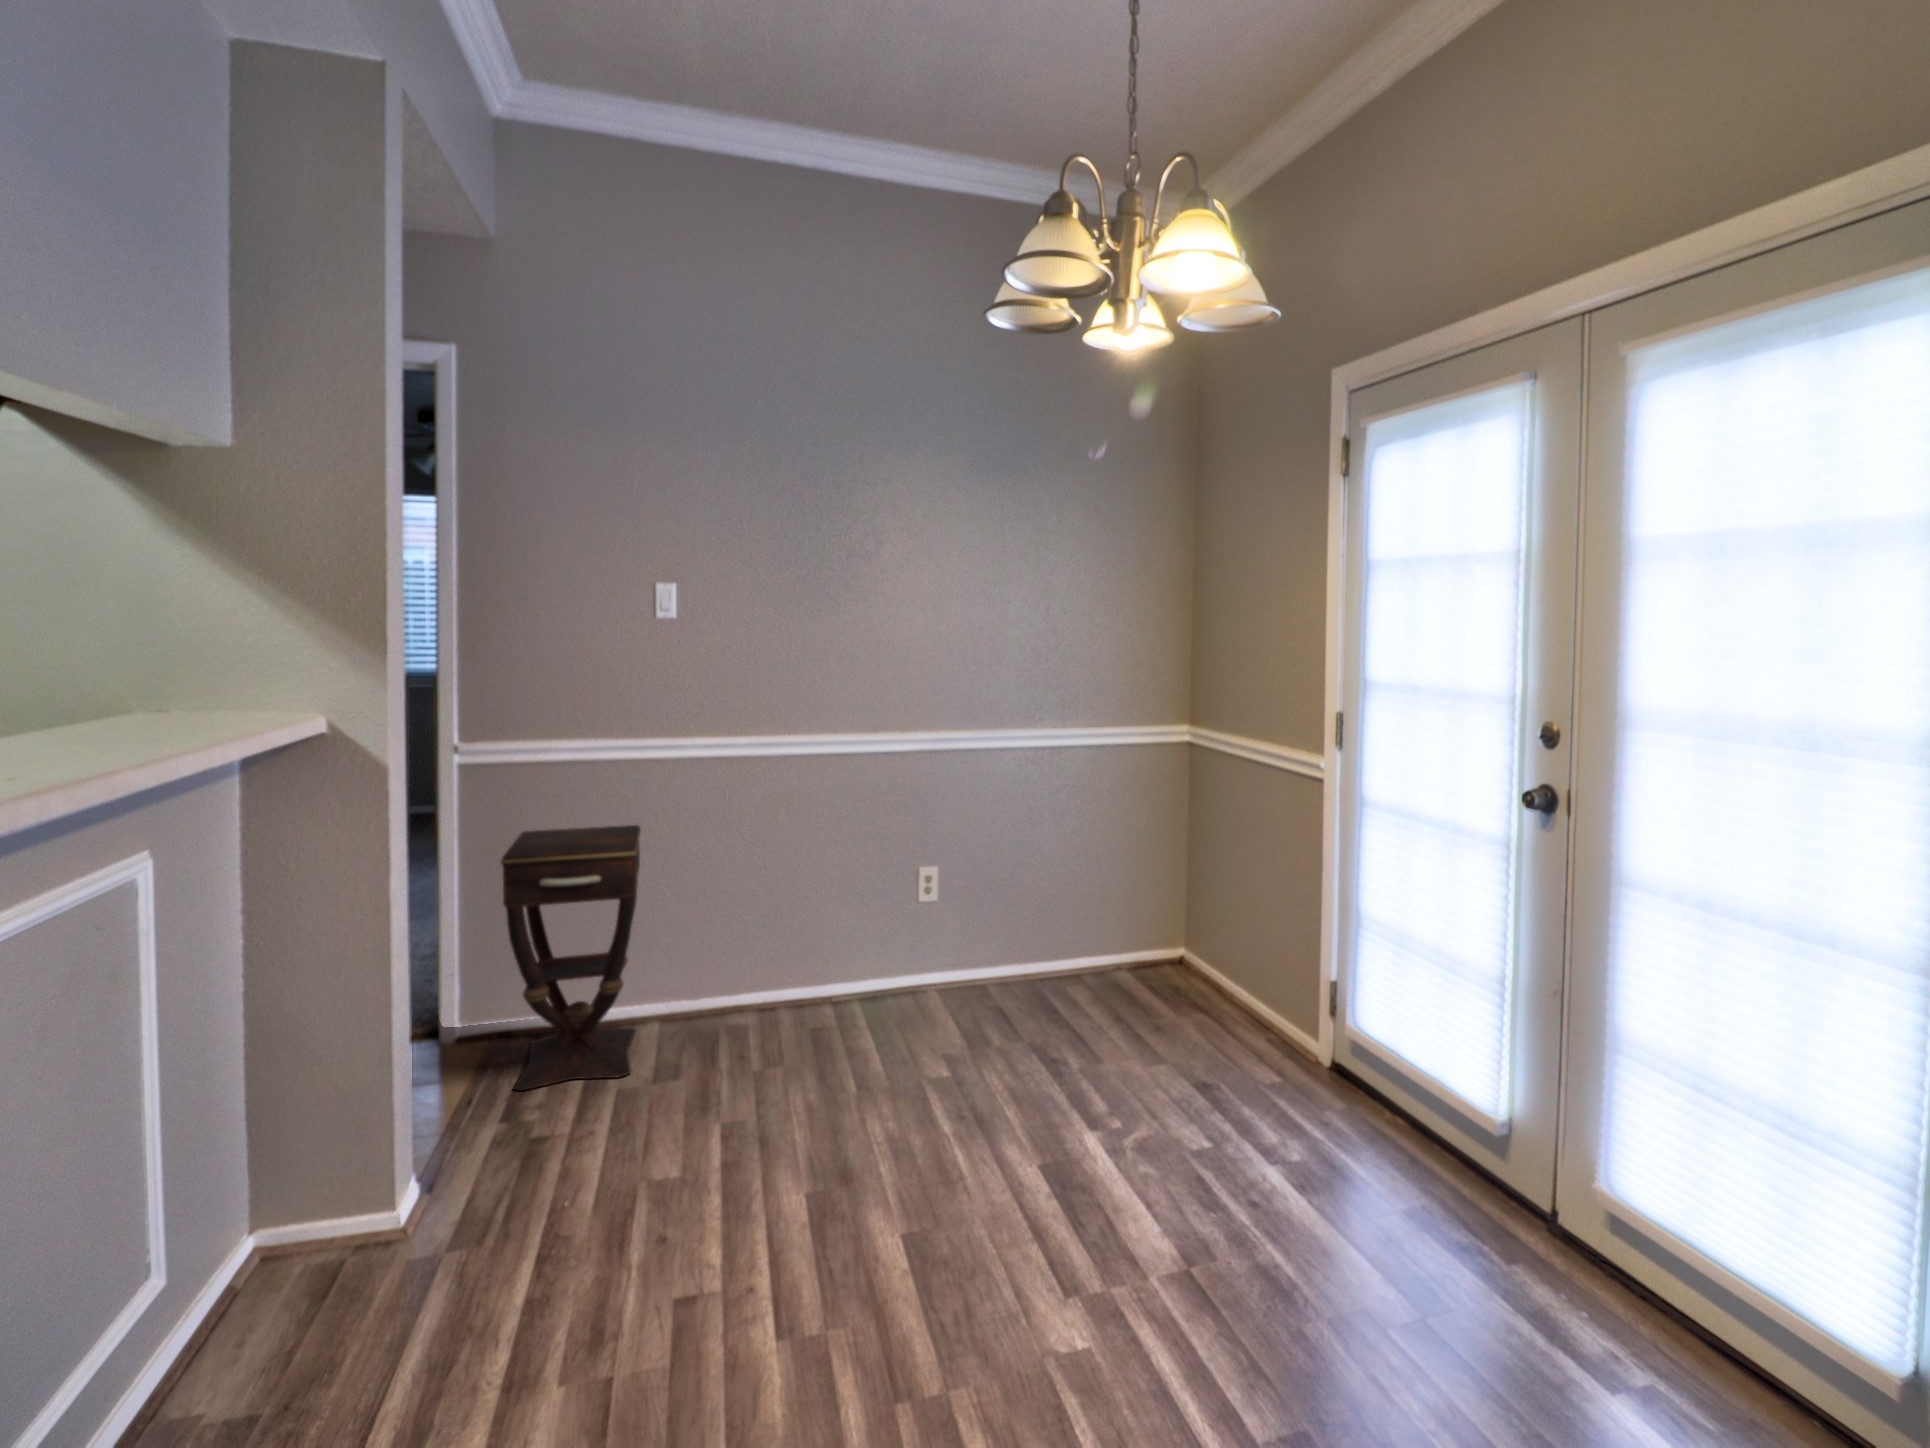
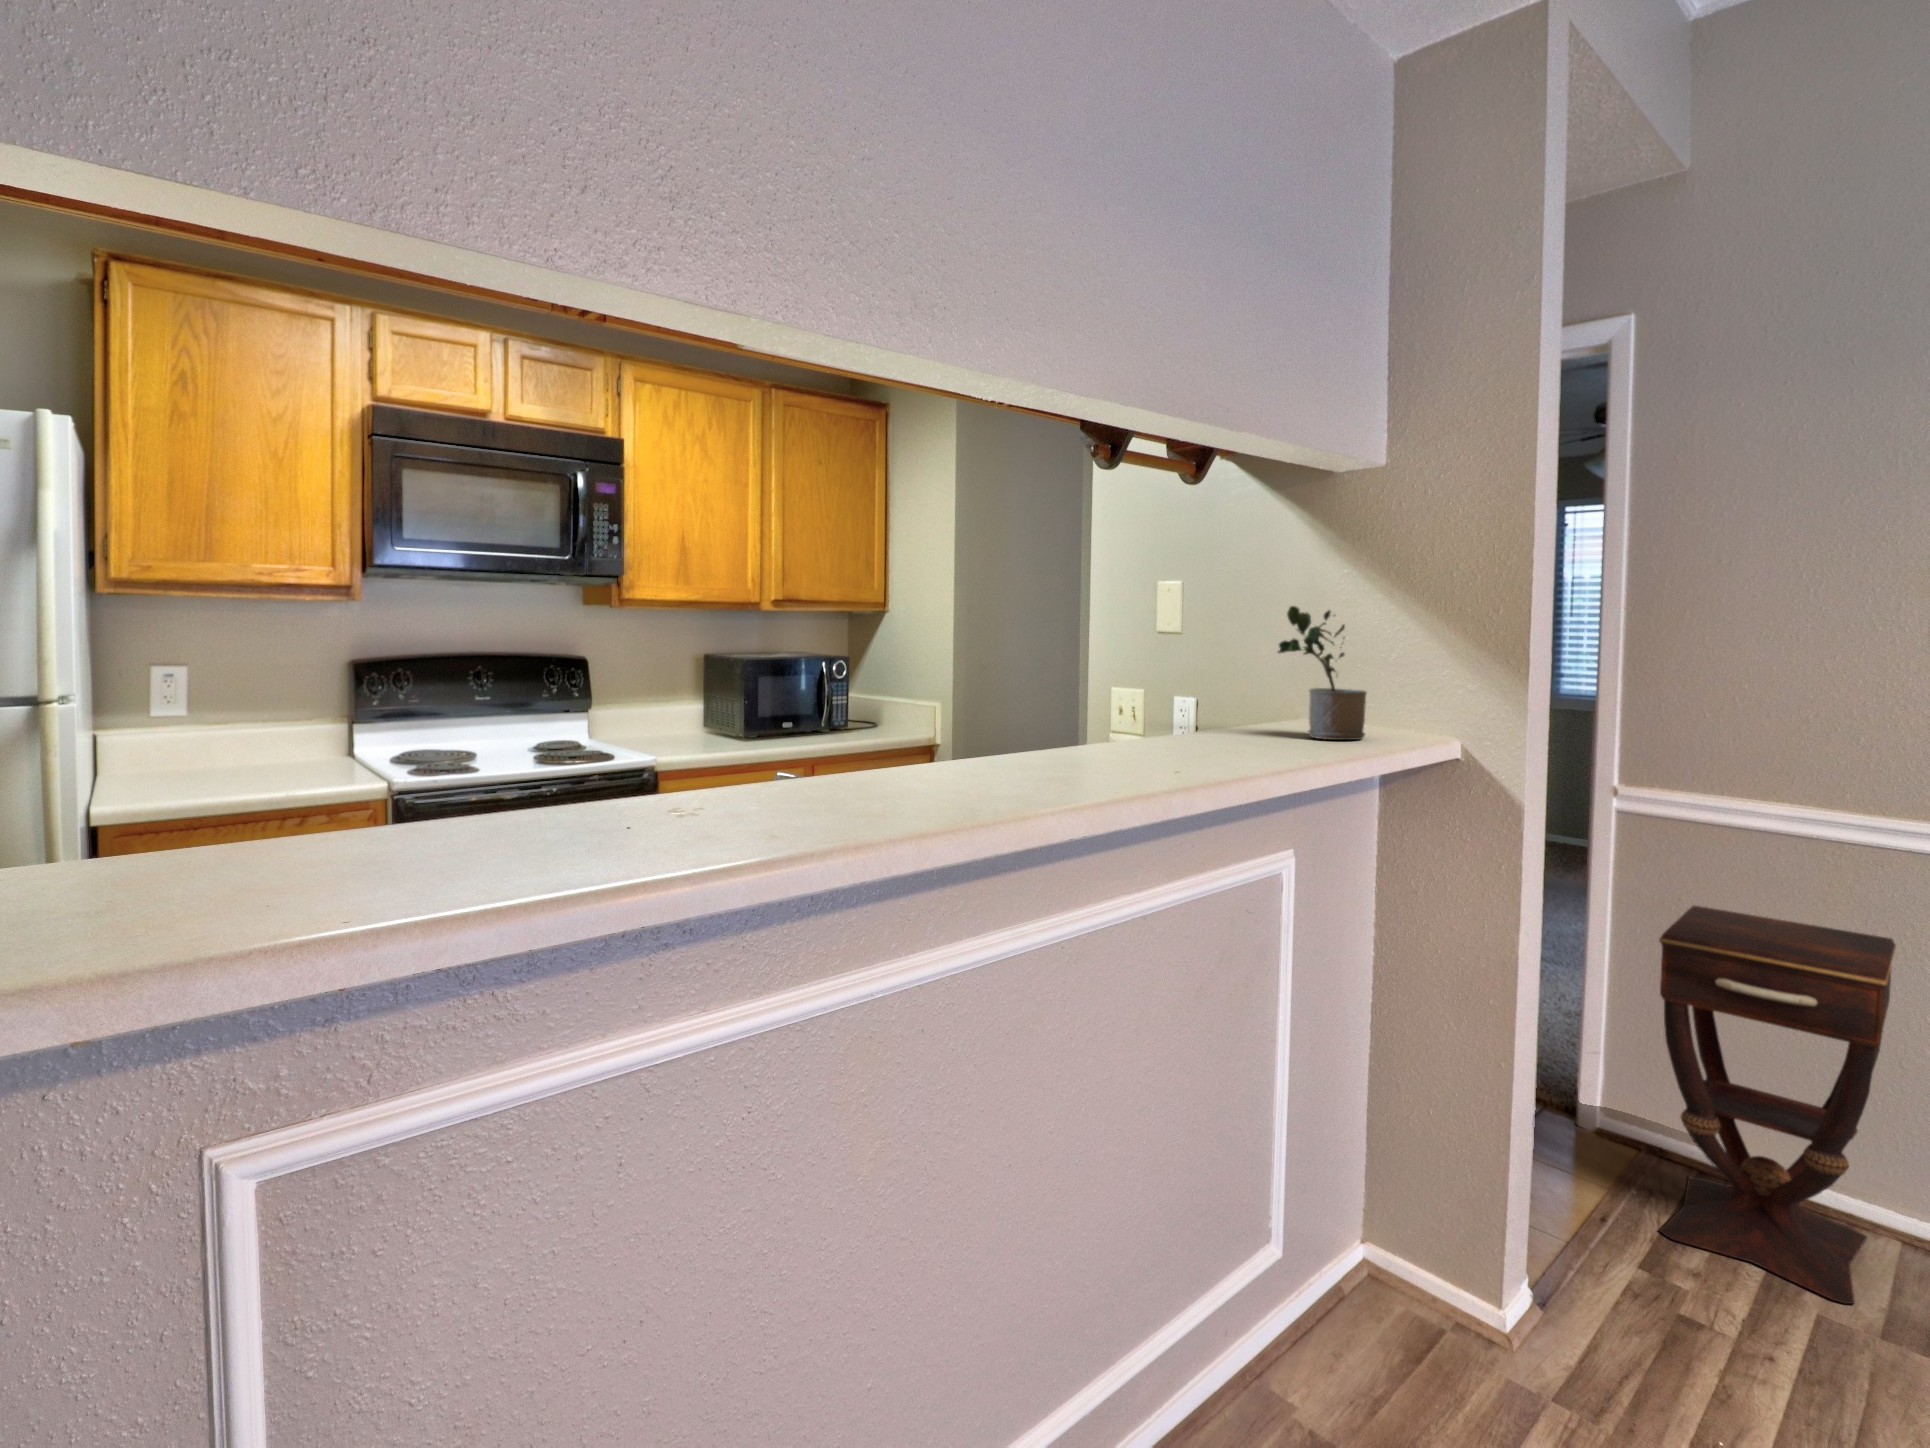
potted plant: none [101,586,224,729] -> present [1278,606,1367,740]

